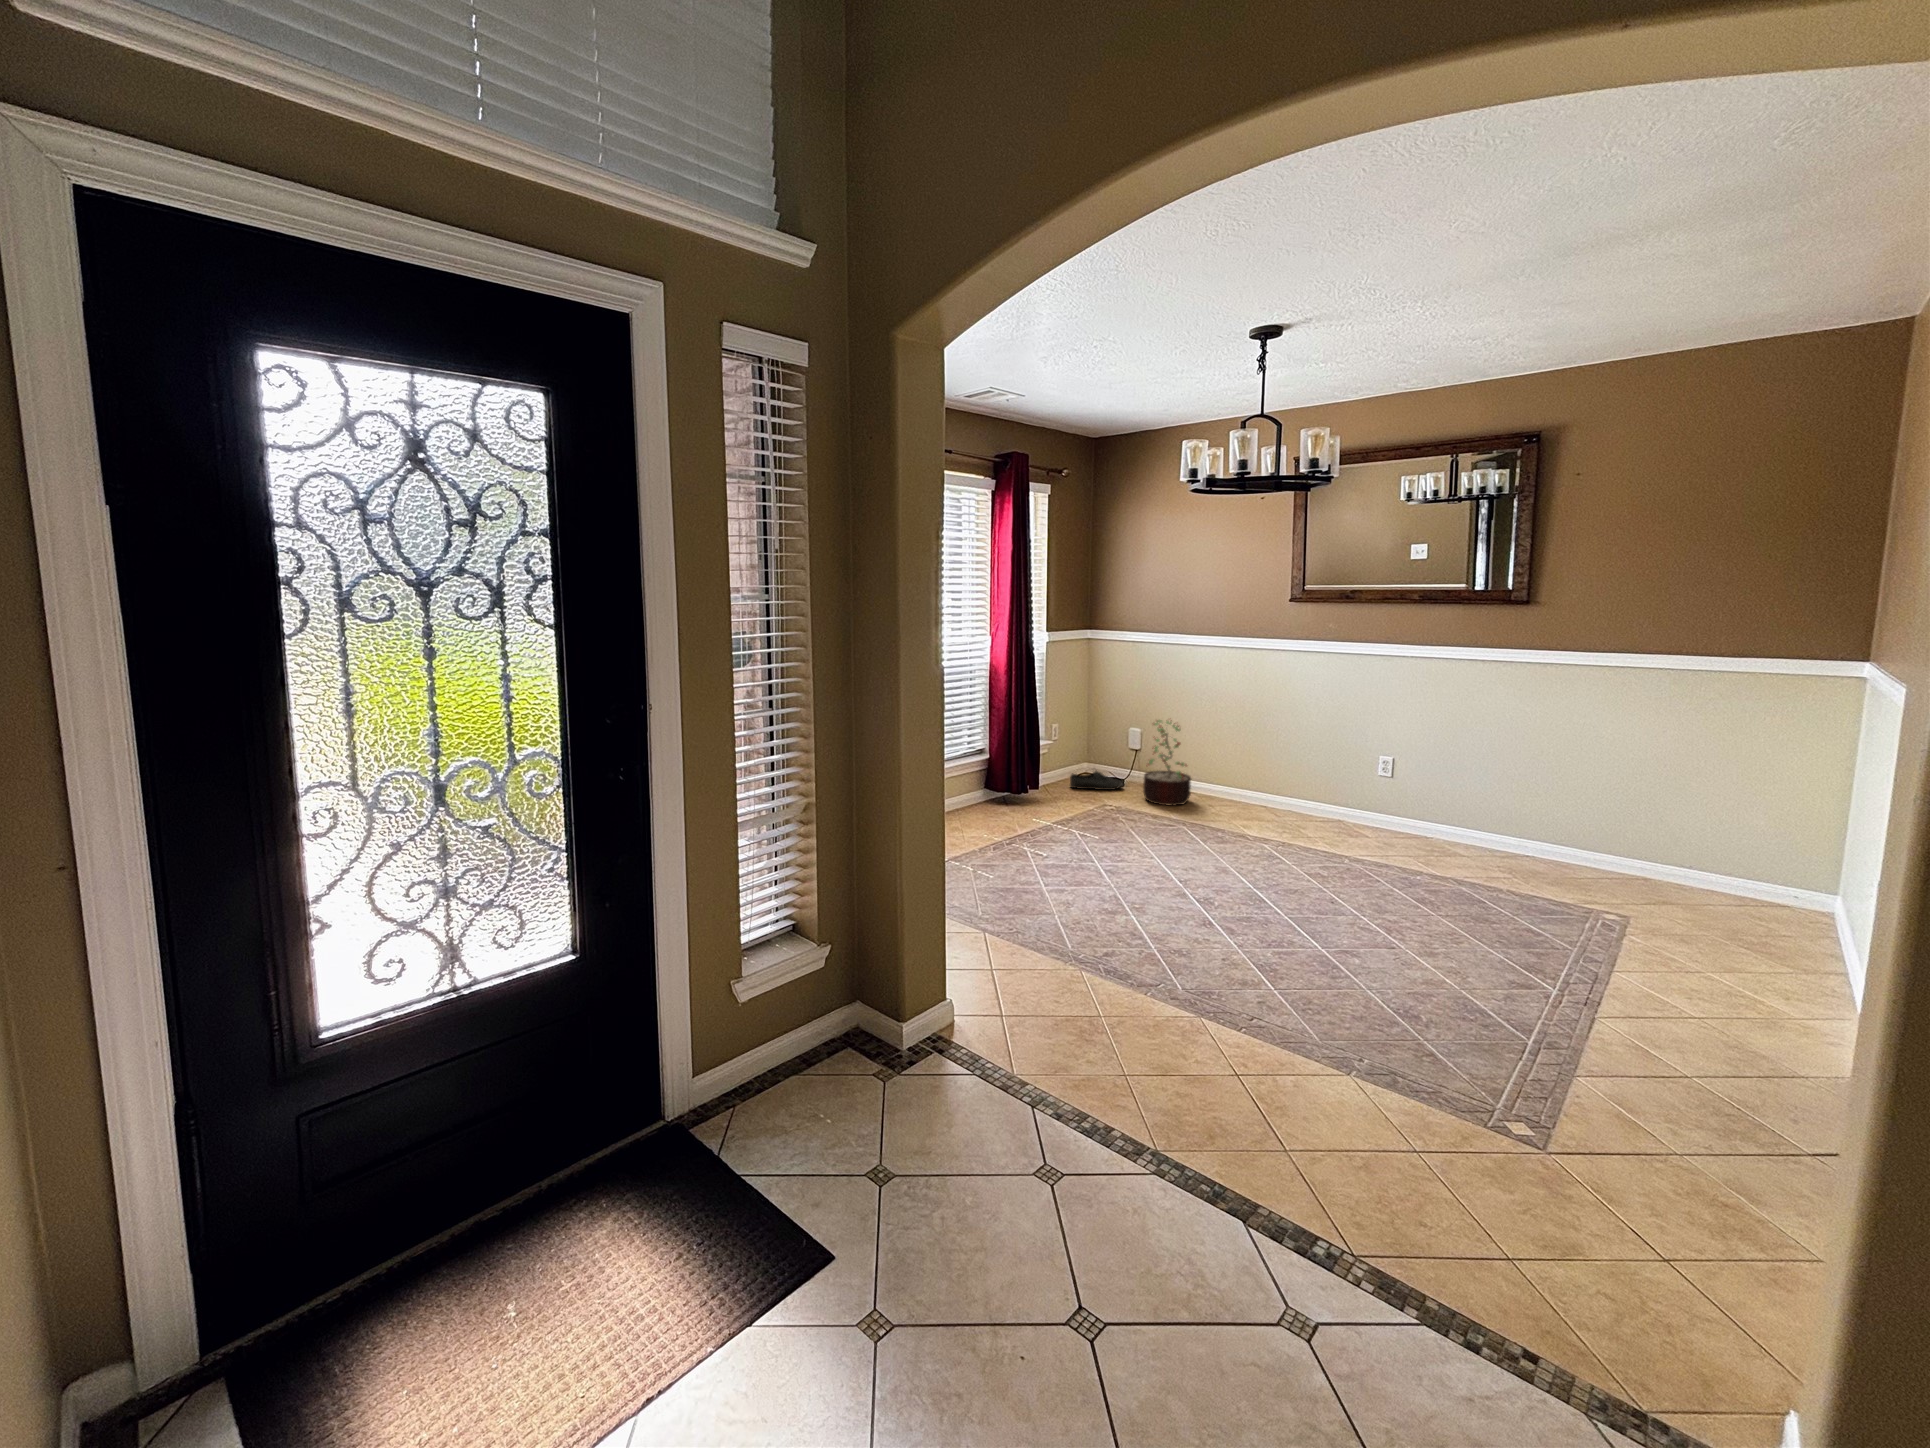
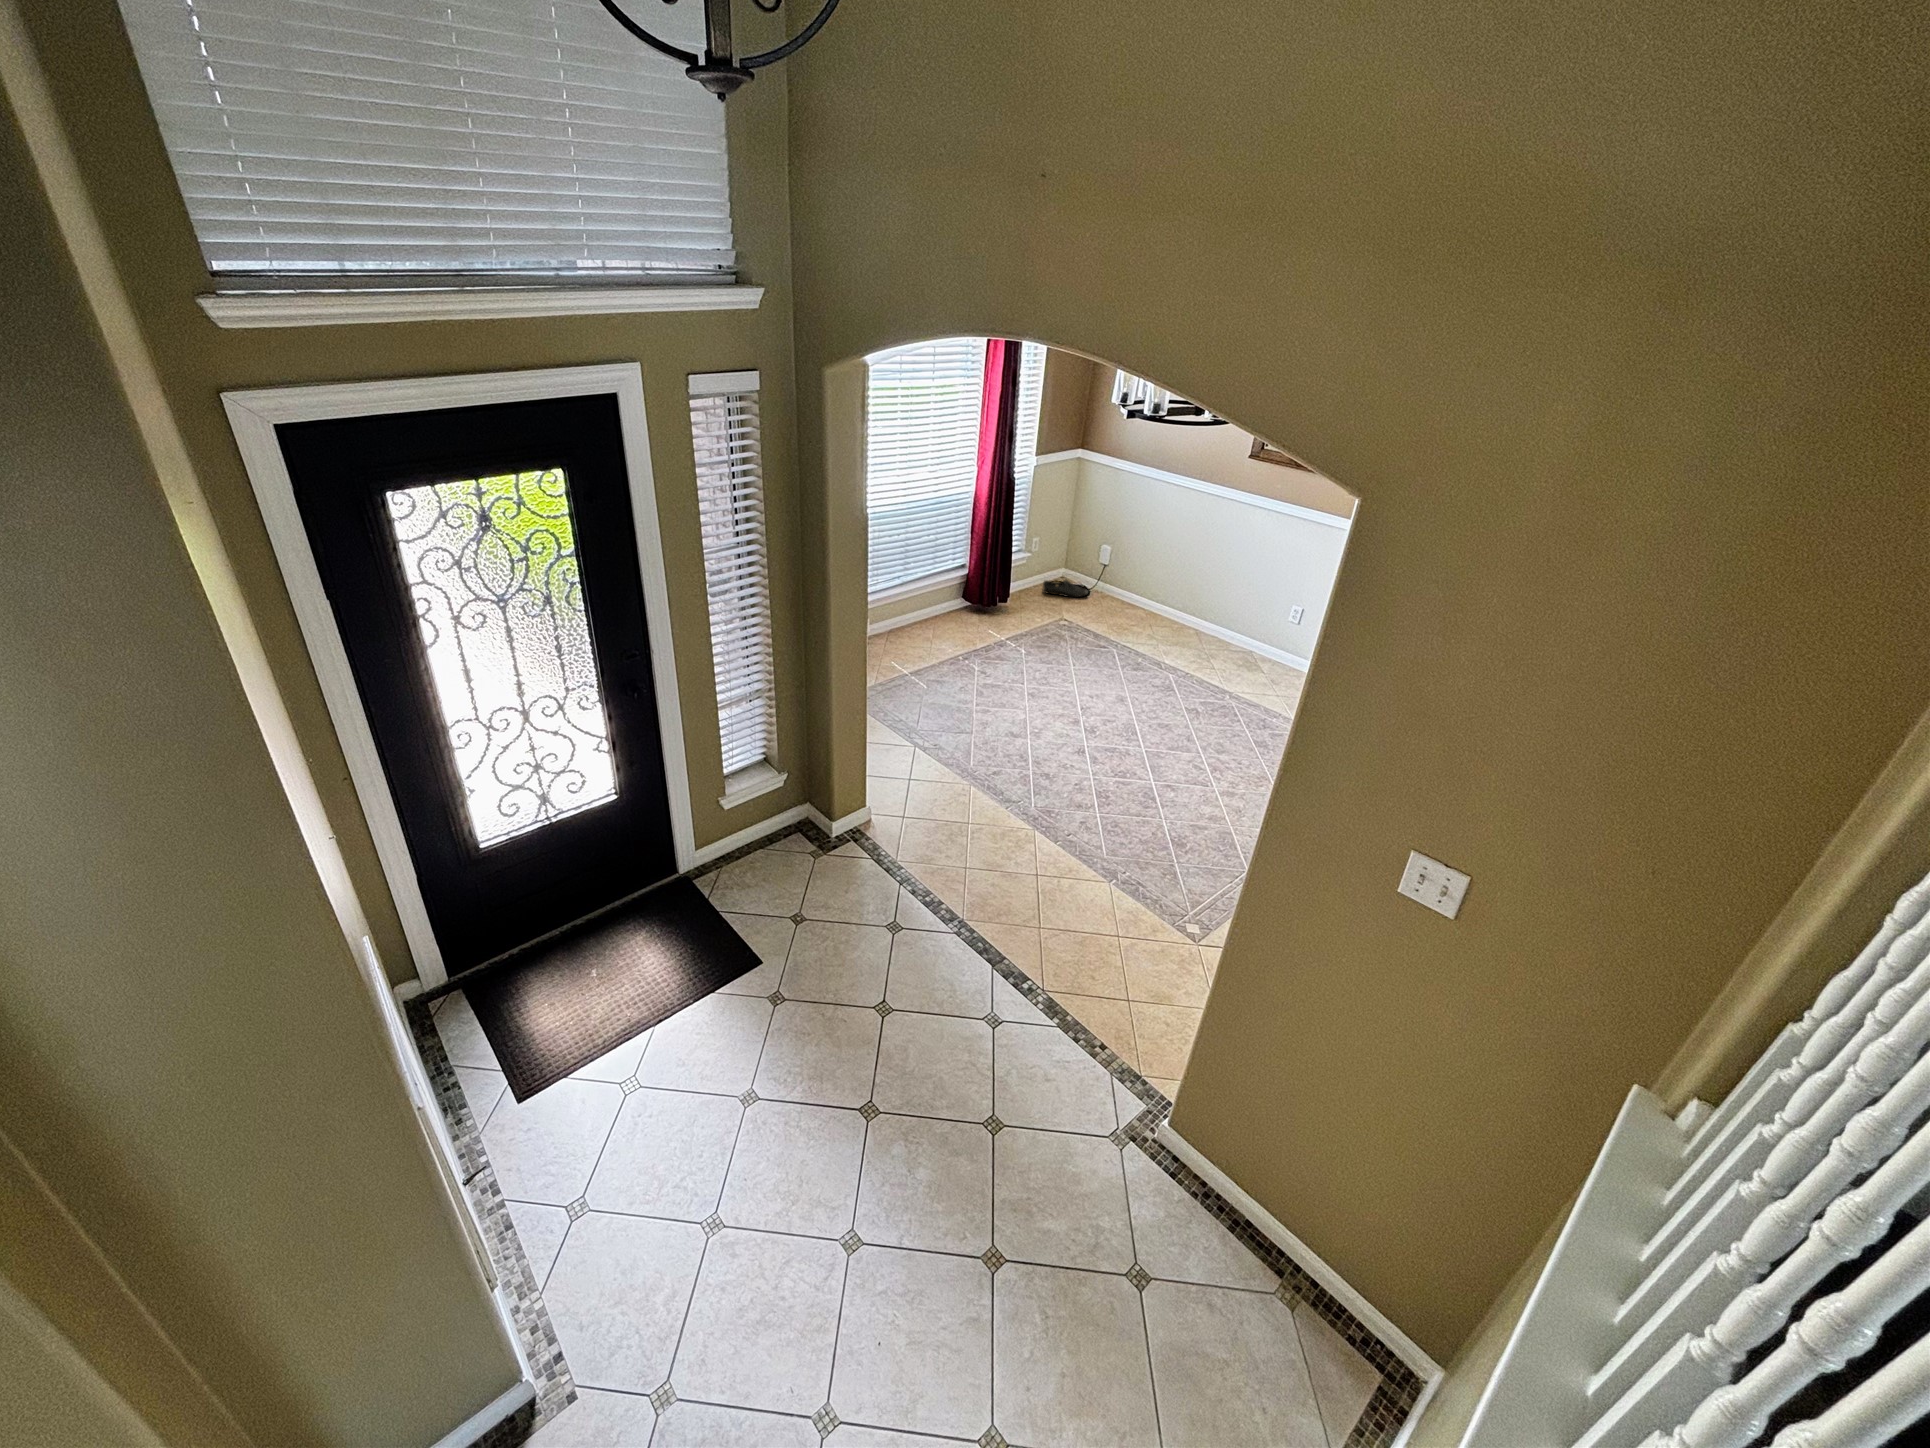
decorative plant: present [1143,720,1191,806] -> none [1099,544,1141,621]

